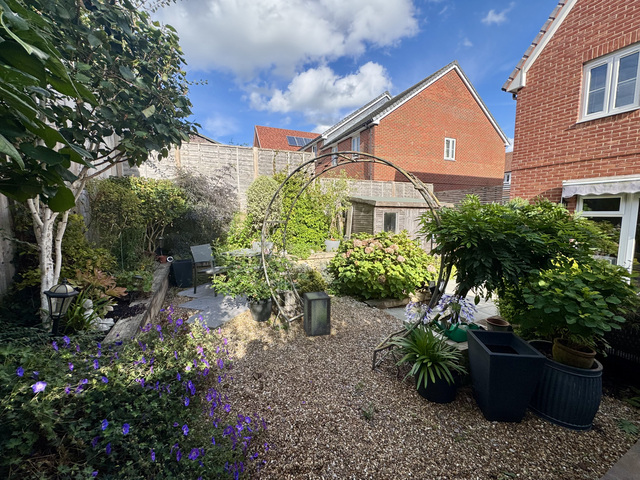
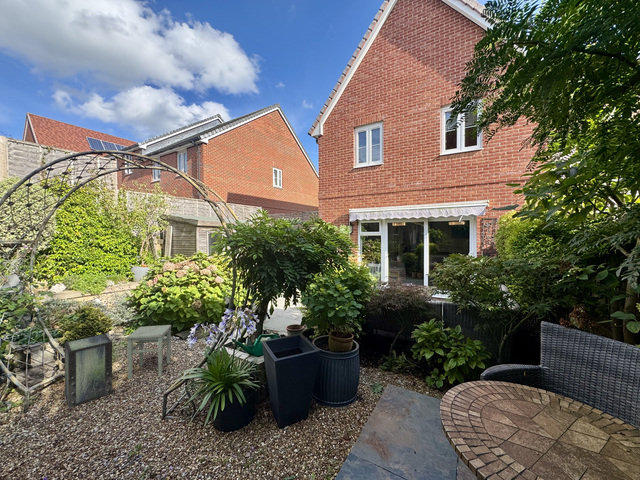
stool: none [337,290,366,331] -> present [127,325,171,379]

